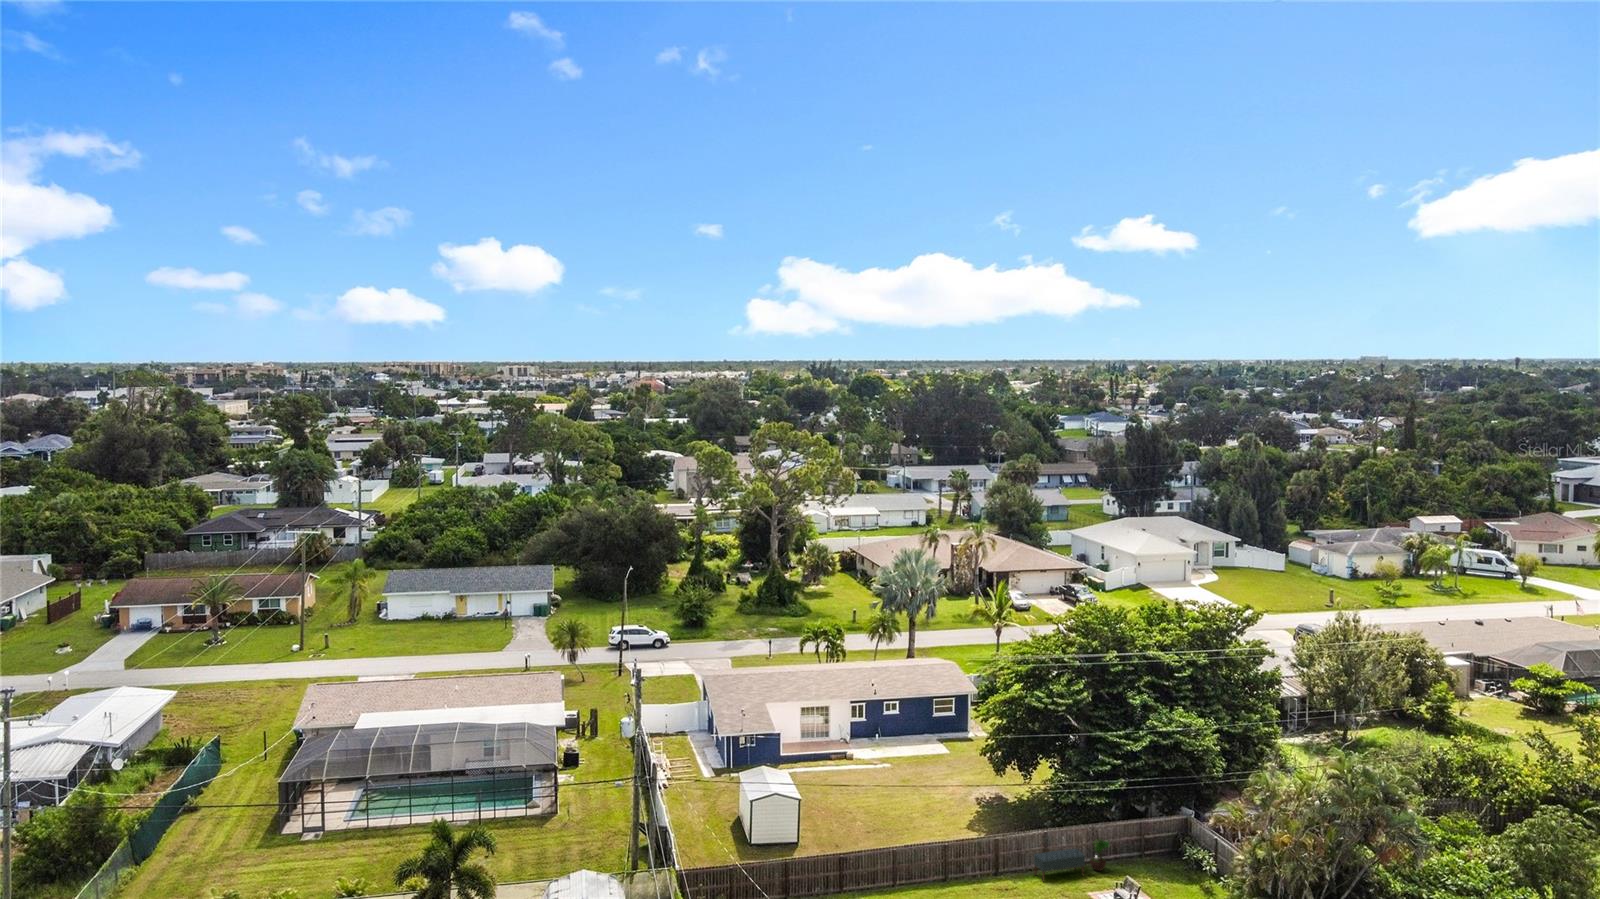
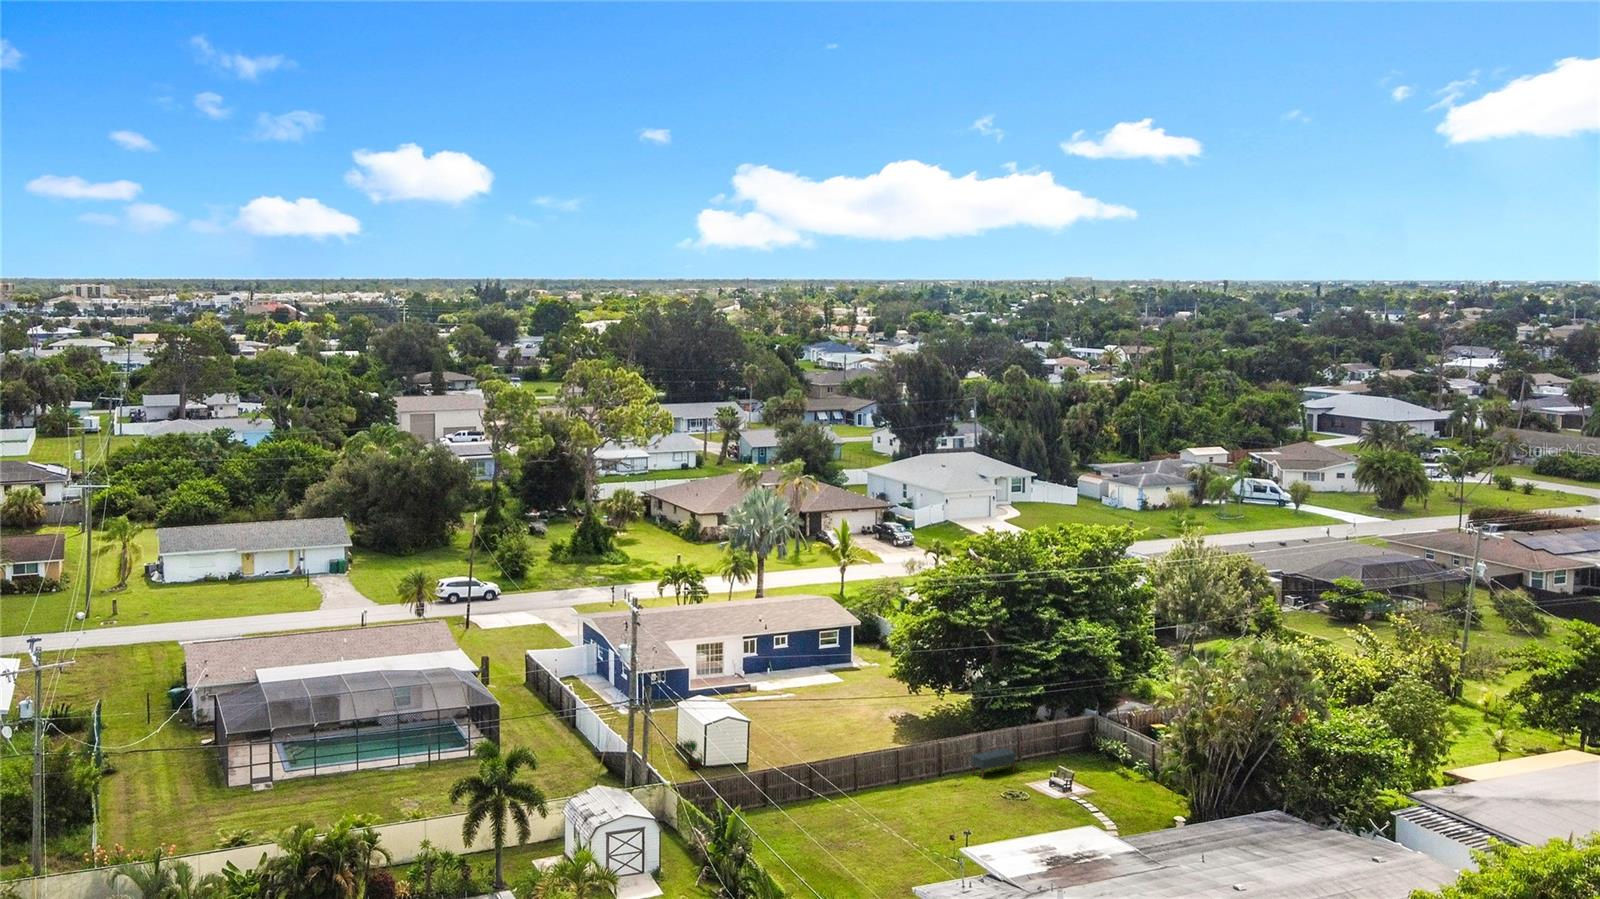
potted tree: present [1090,839,1108,871] -> present [682,741,702,769]

